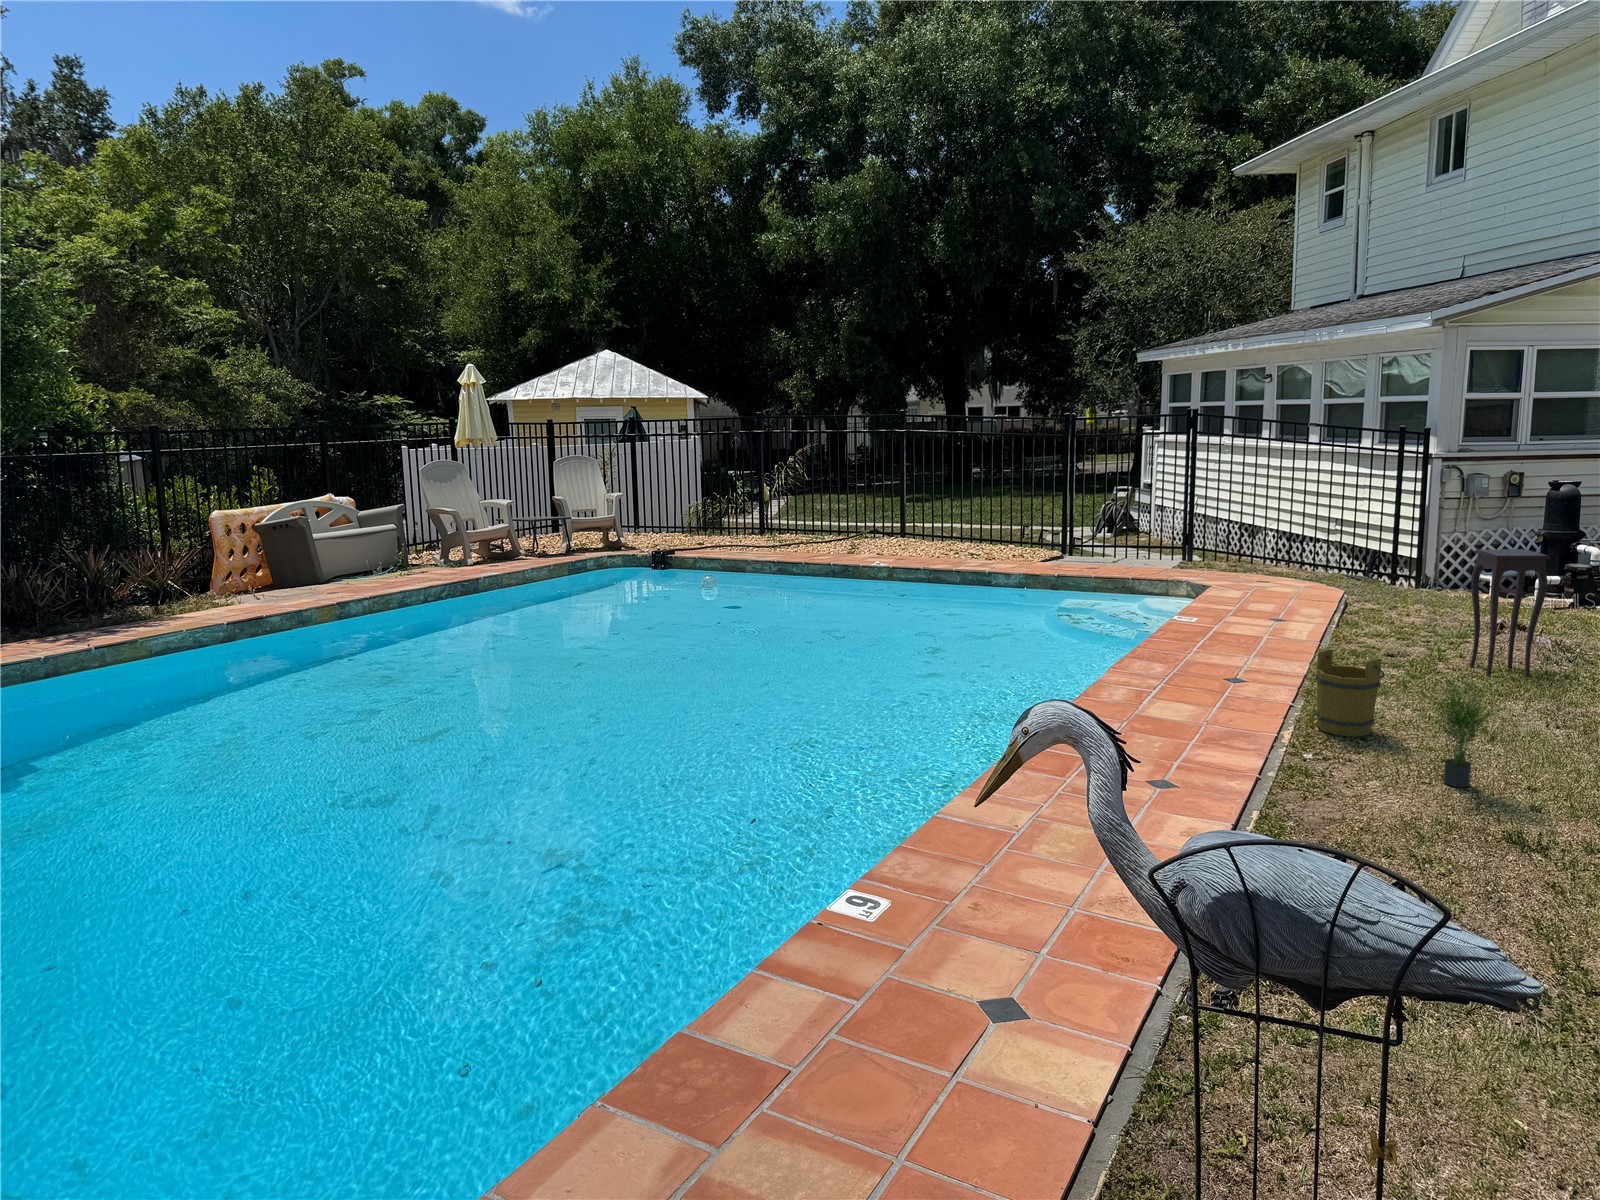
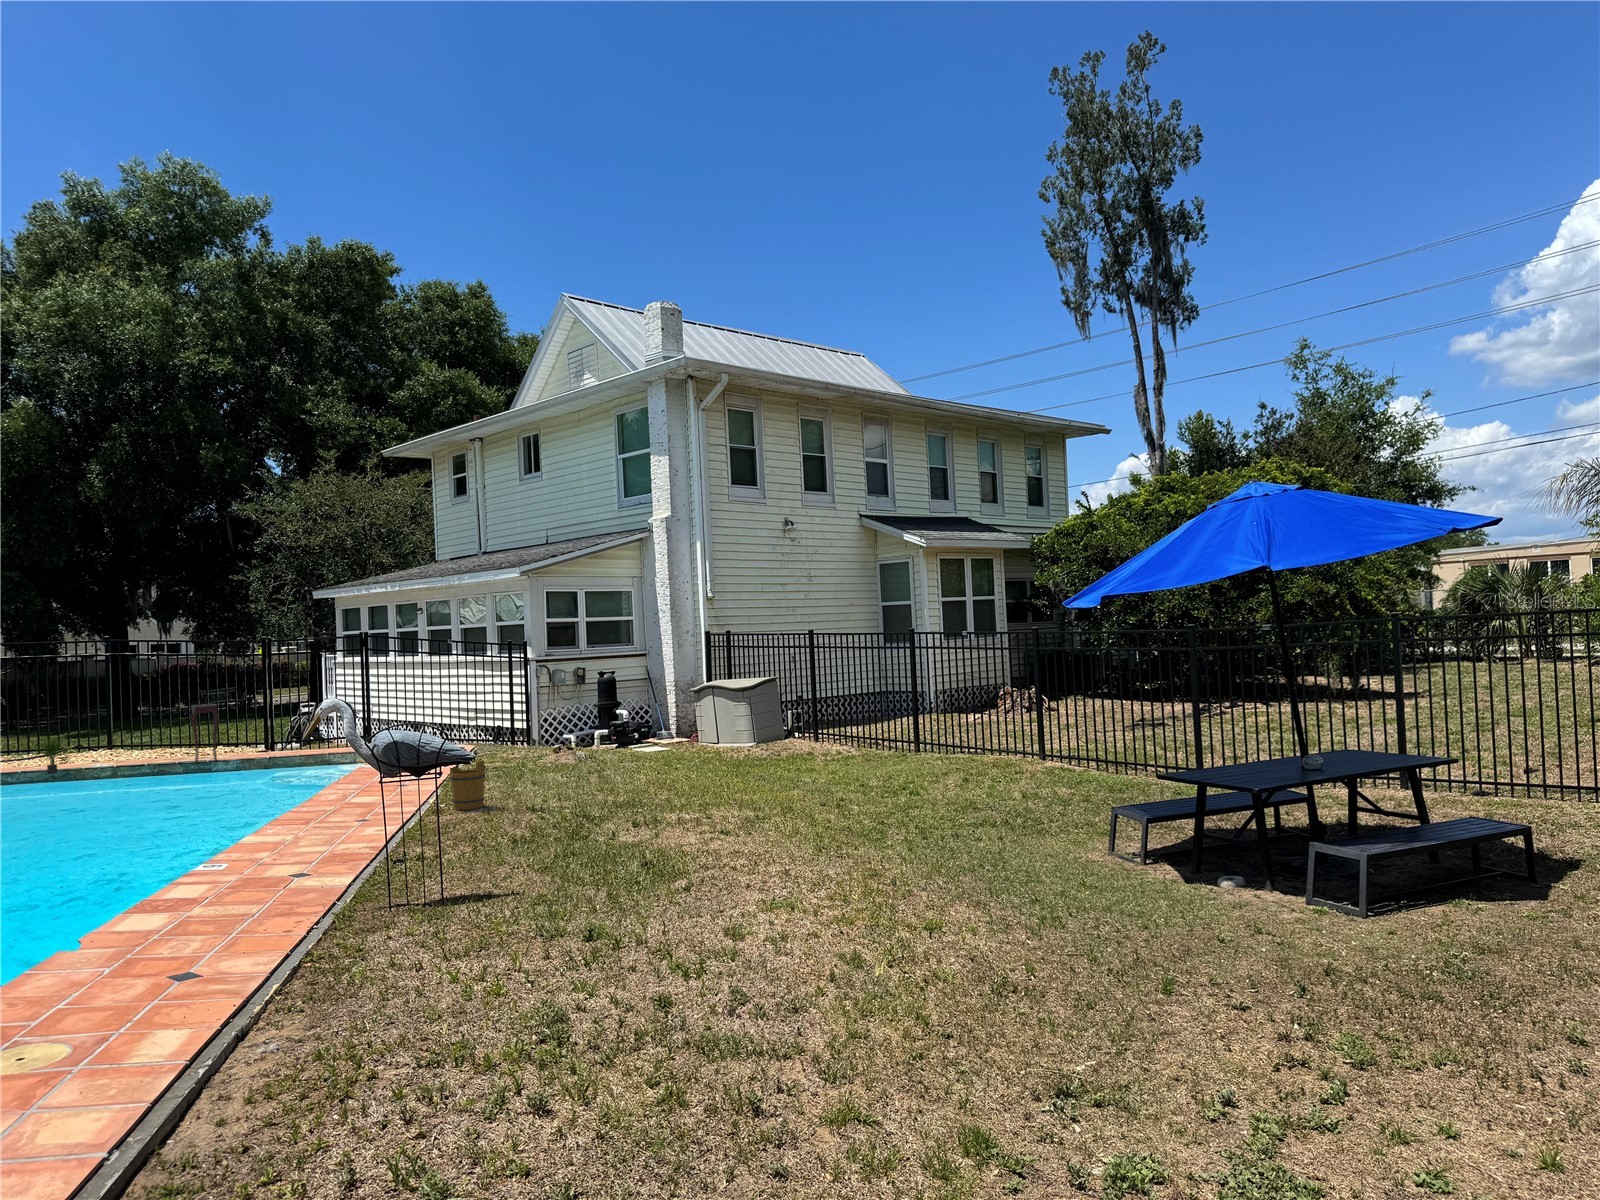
side table: present [1470,549,1550,677] -> present [191,704,219,763]
potted plant: present [1427,685,1496,787] -> present [39,738,61,773]

